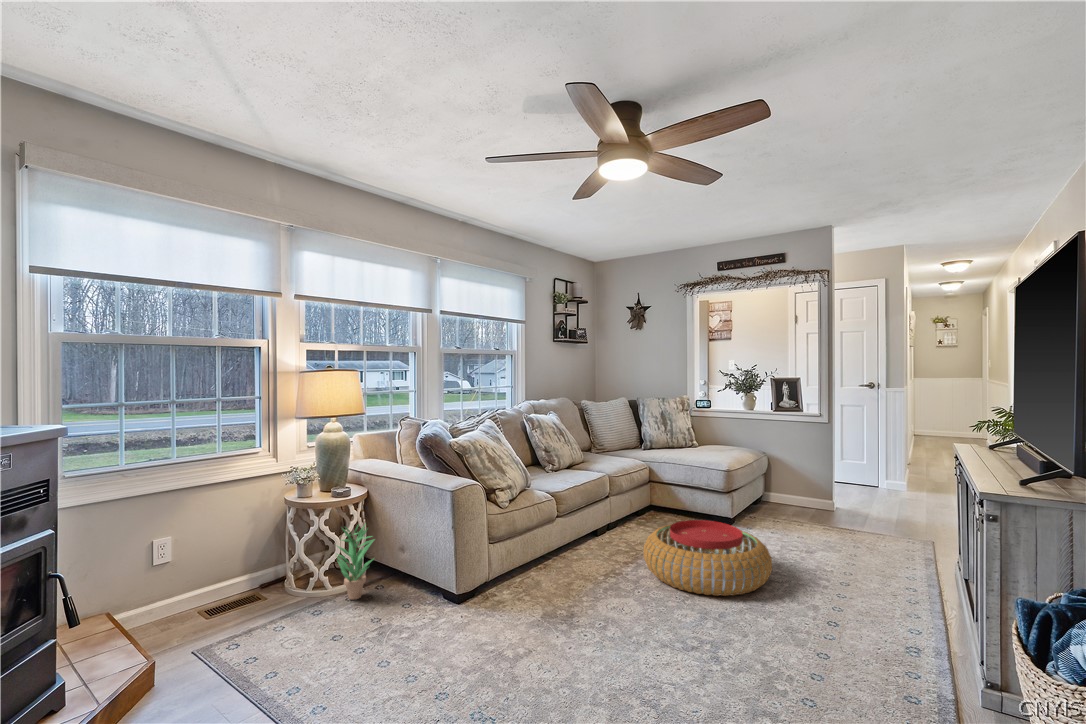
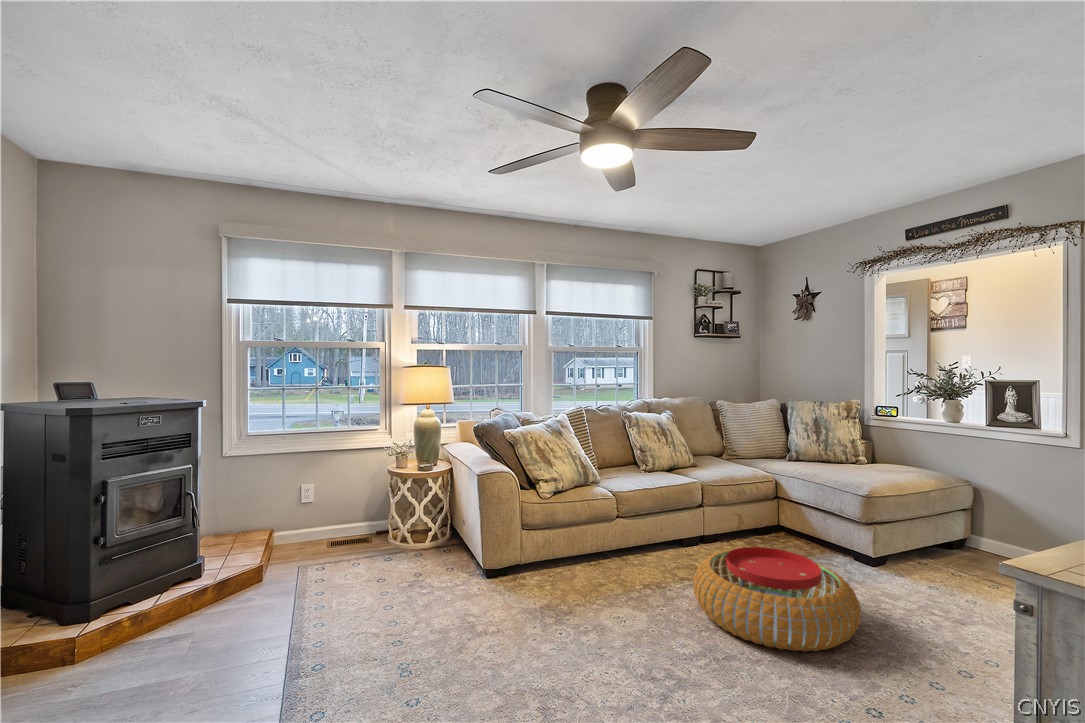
potted plant: present [337,526,374,600] -> none [399,494,435,560]

